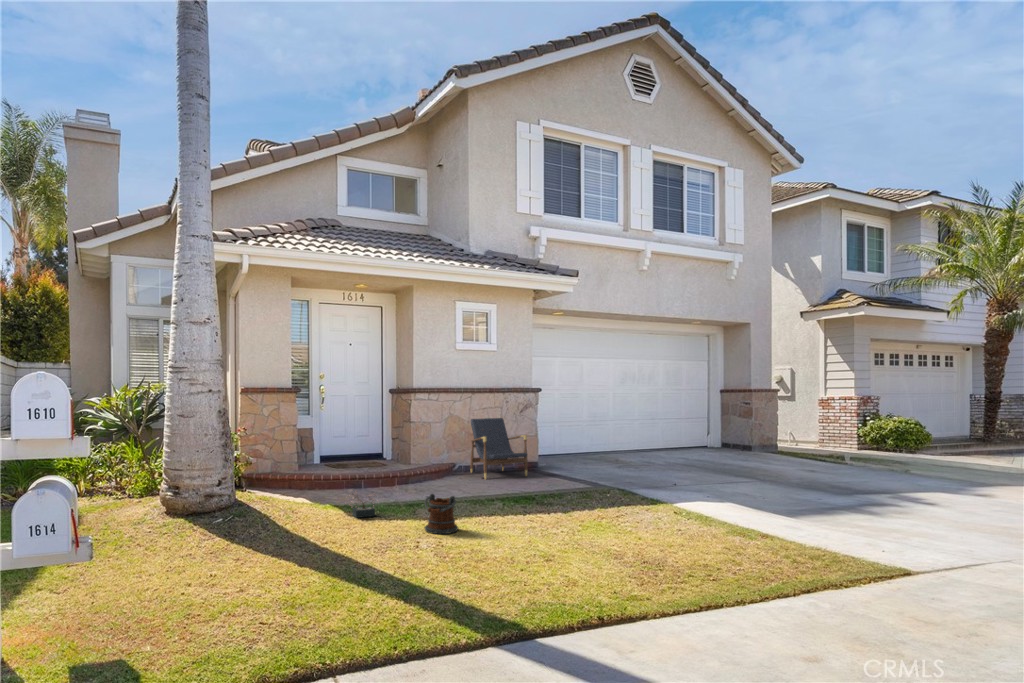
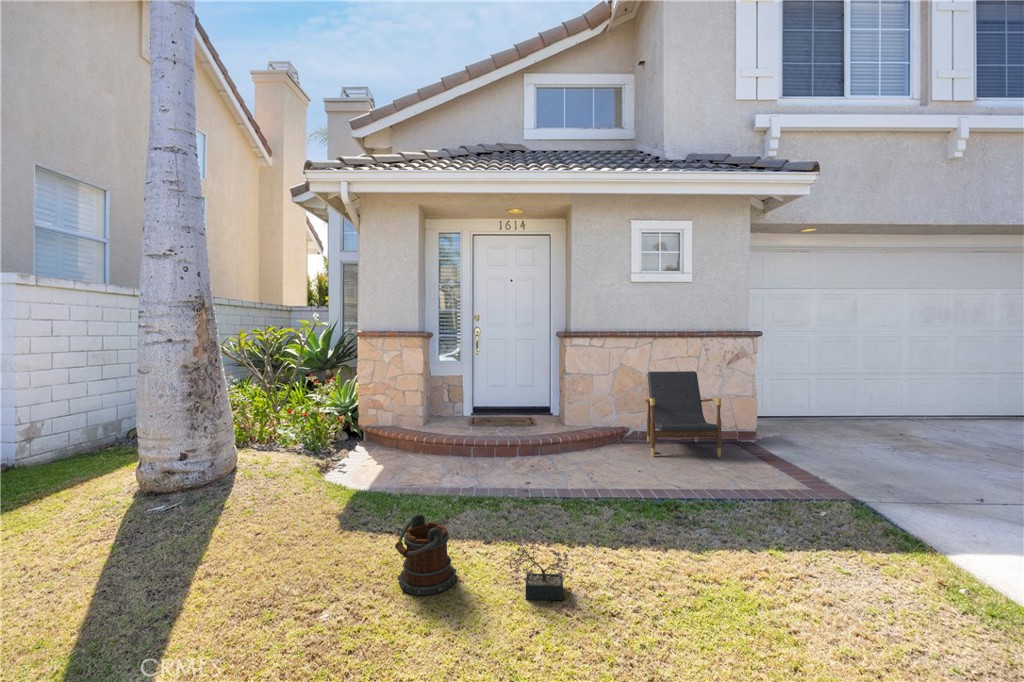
decorative plant: present [347,489,375,518] -> present [509,537,574,600]

